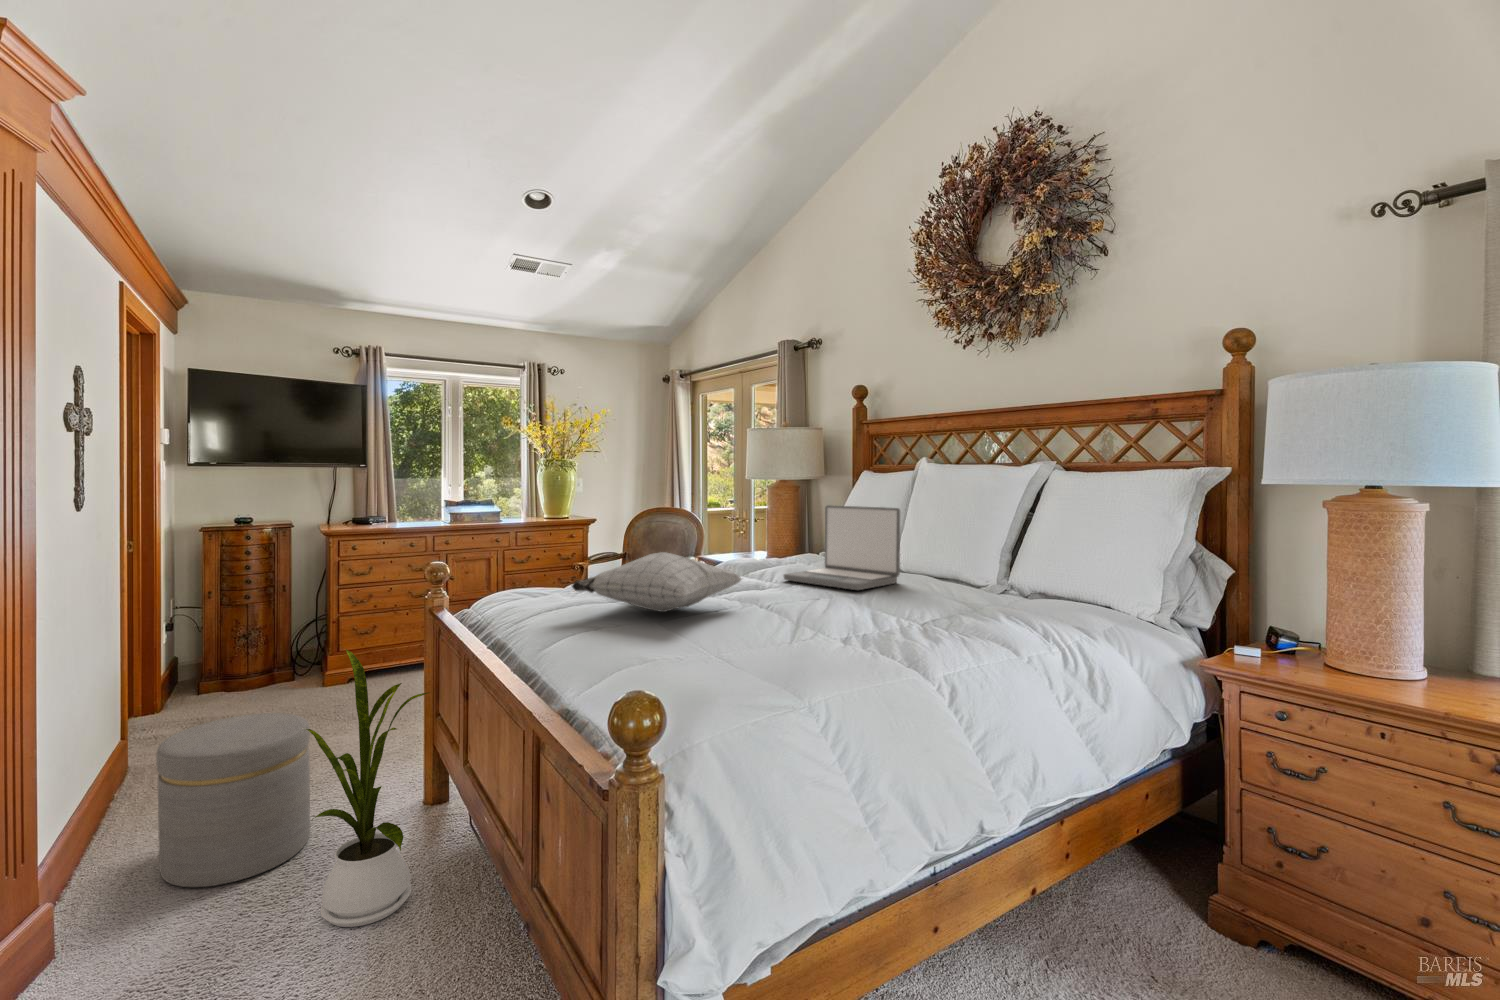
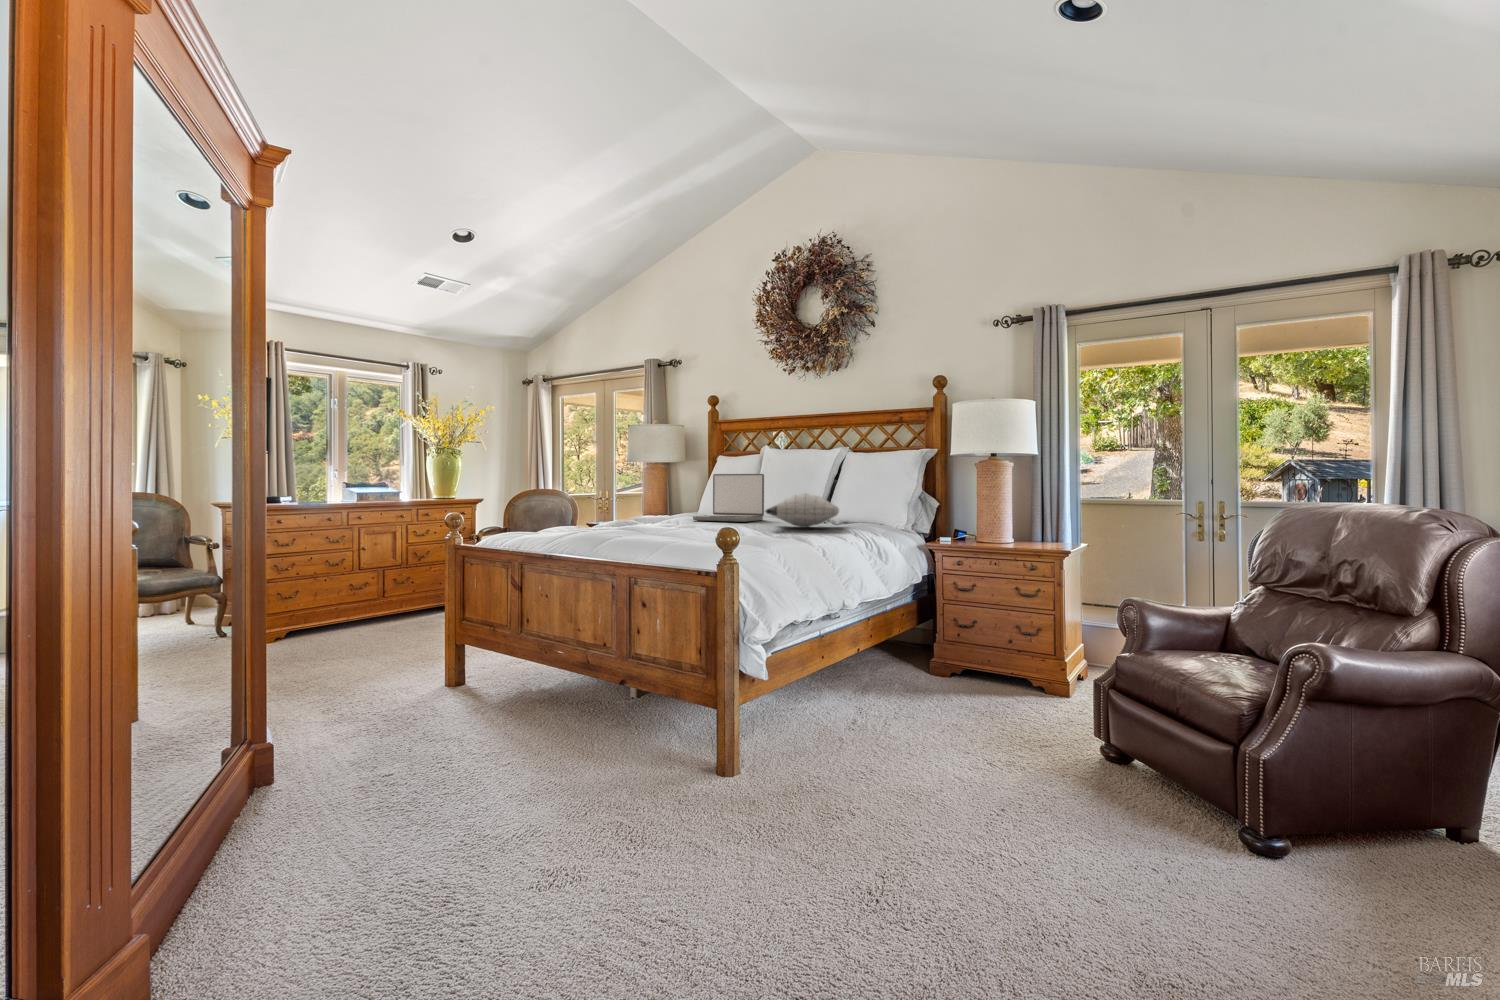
pillow: present [571,552,741,612] -> present [765,493,839,528]
house plant: present [305,649,429,927] -> none [435,559,514,718]
ottoman: present [156,713,310,887] -> none [298,615,395,719]

